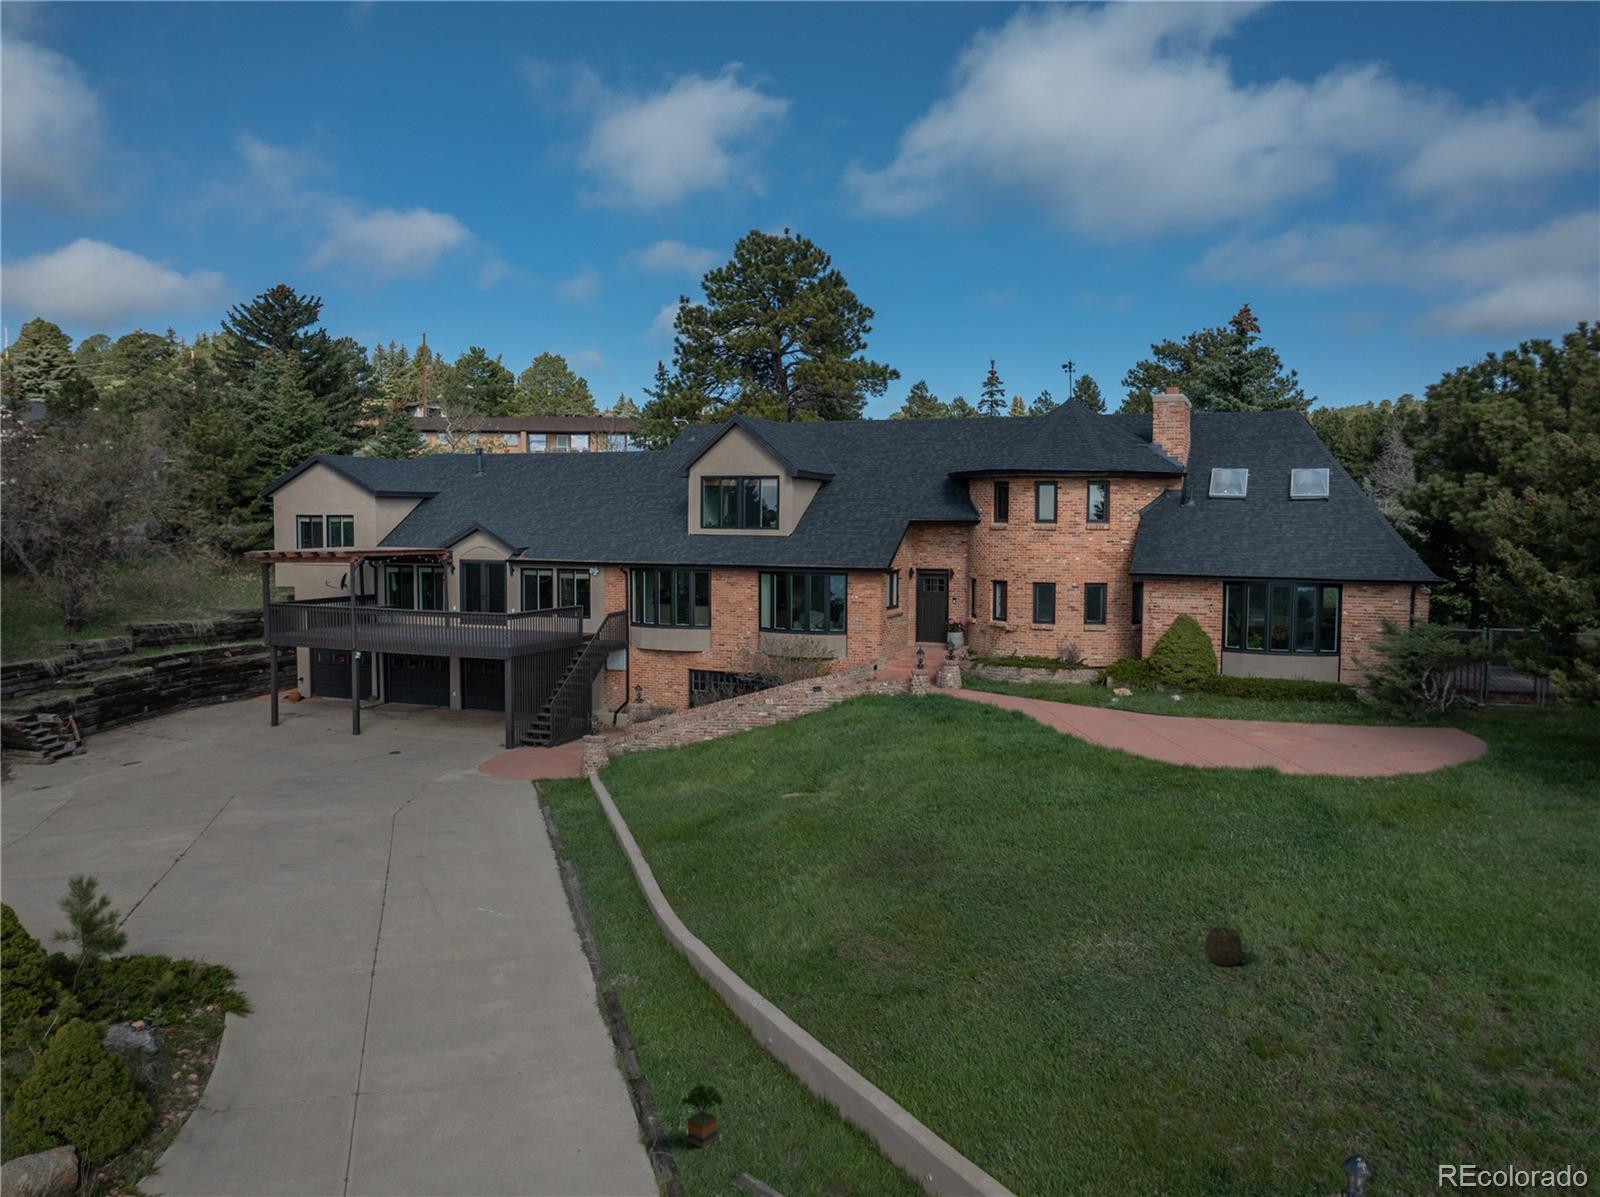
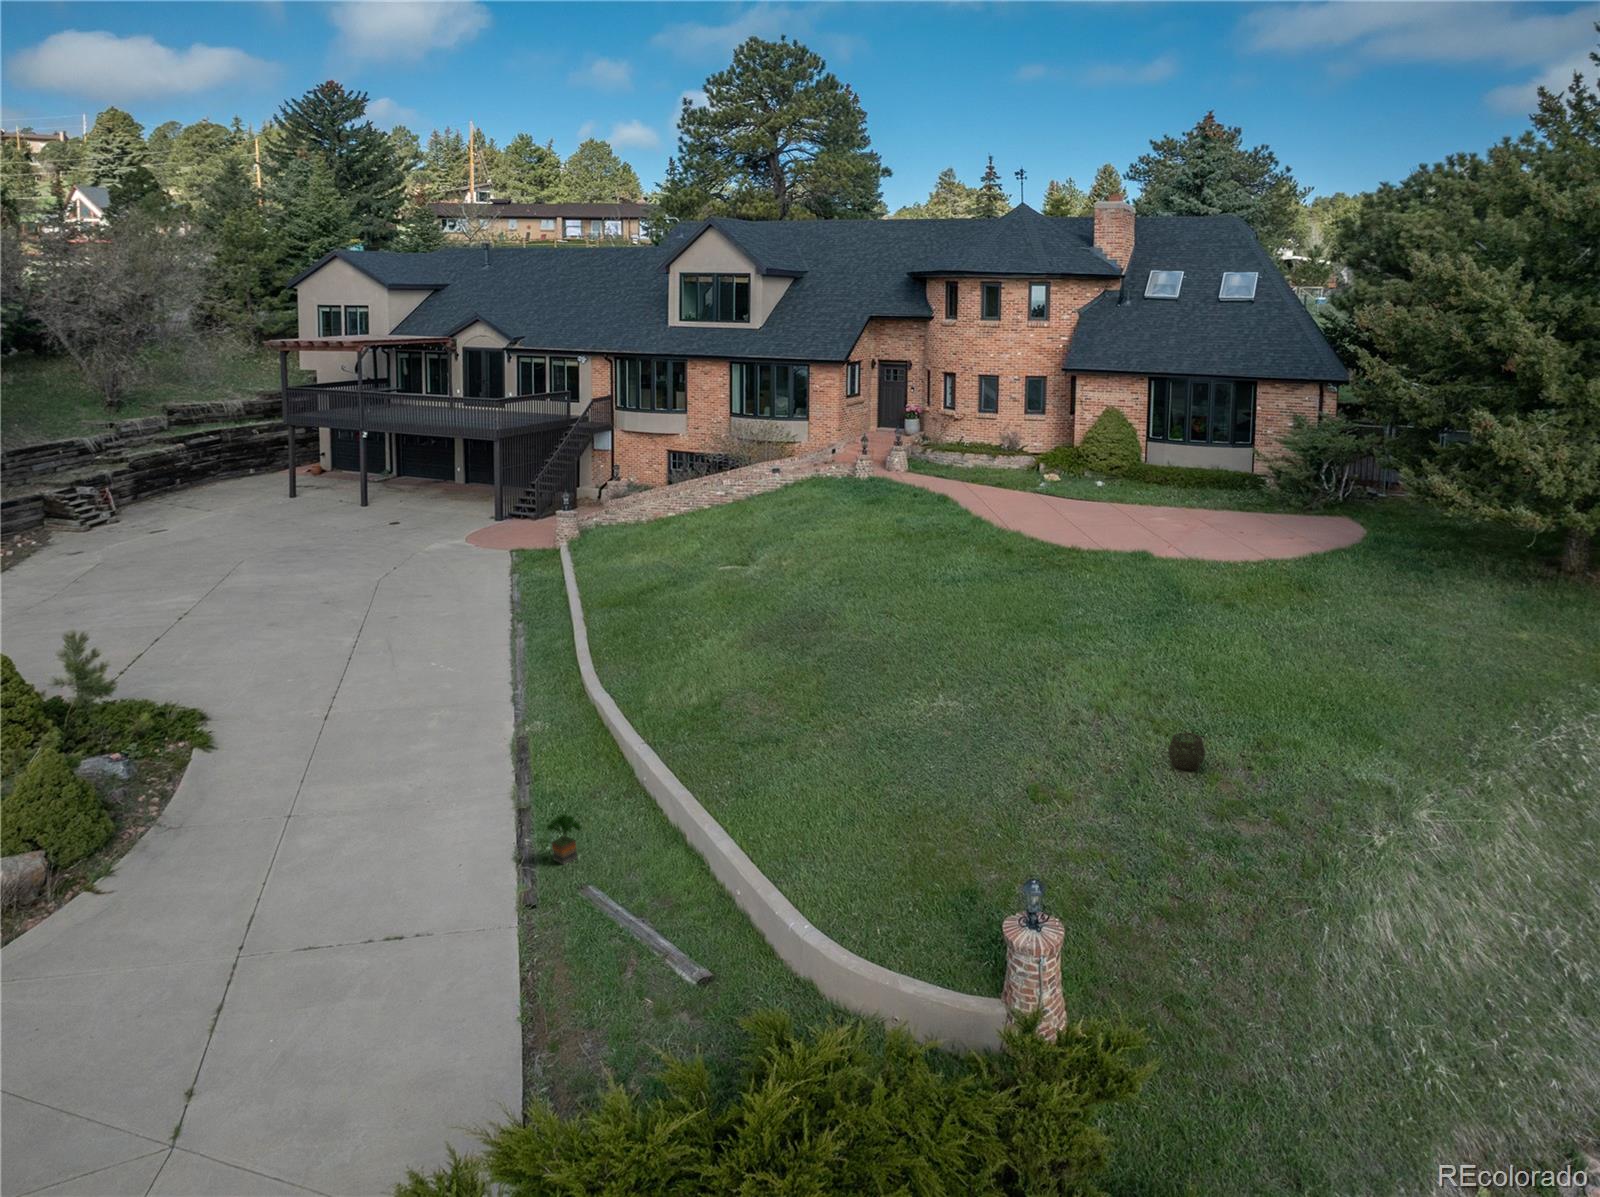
woven basket: present [1205,927,1243,966] -> present [1168,733,1205,770]

